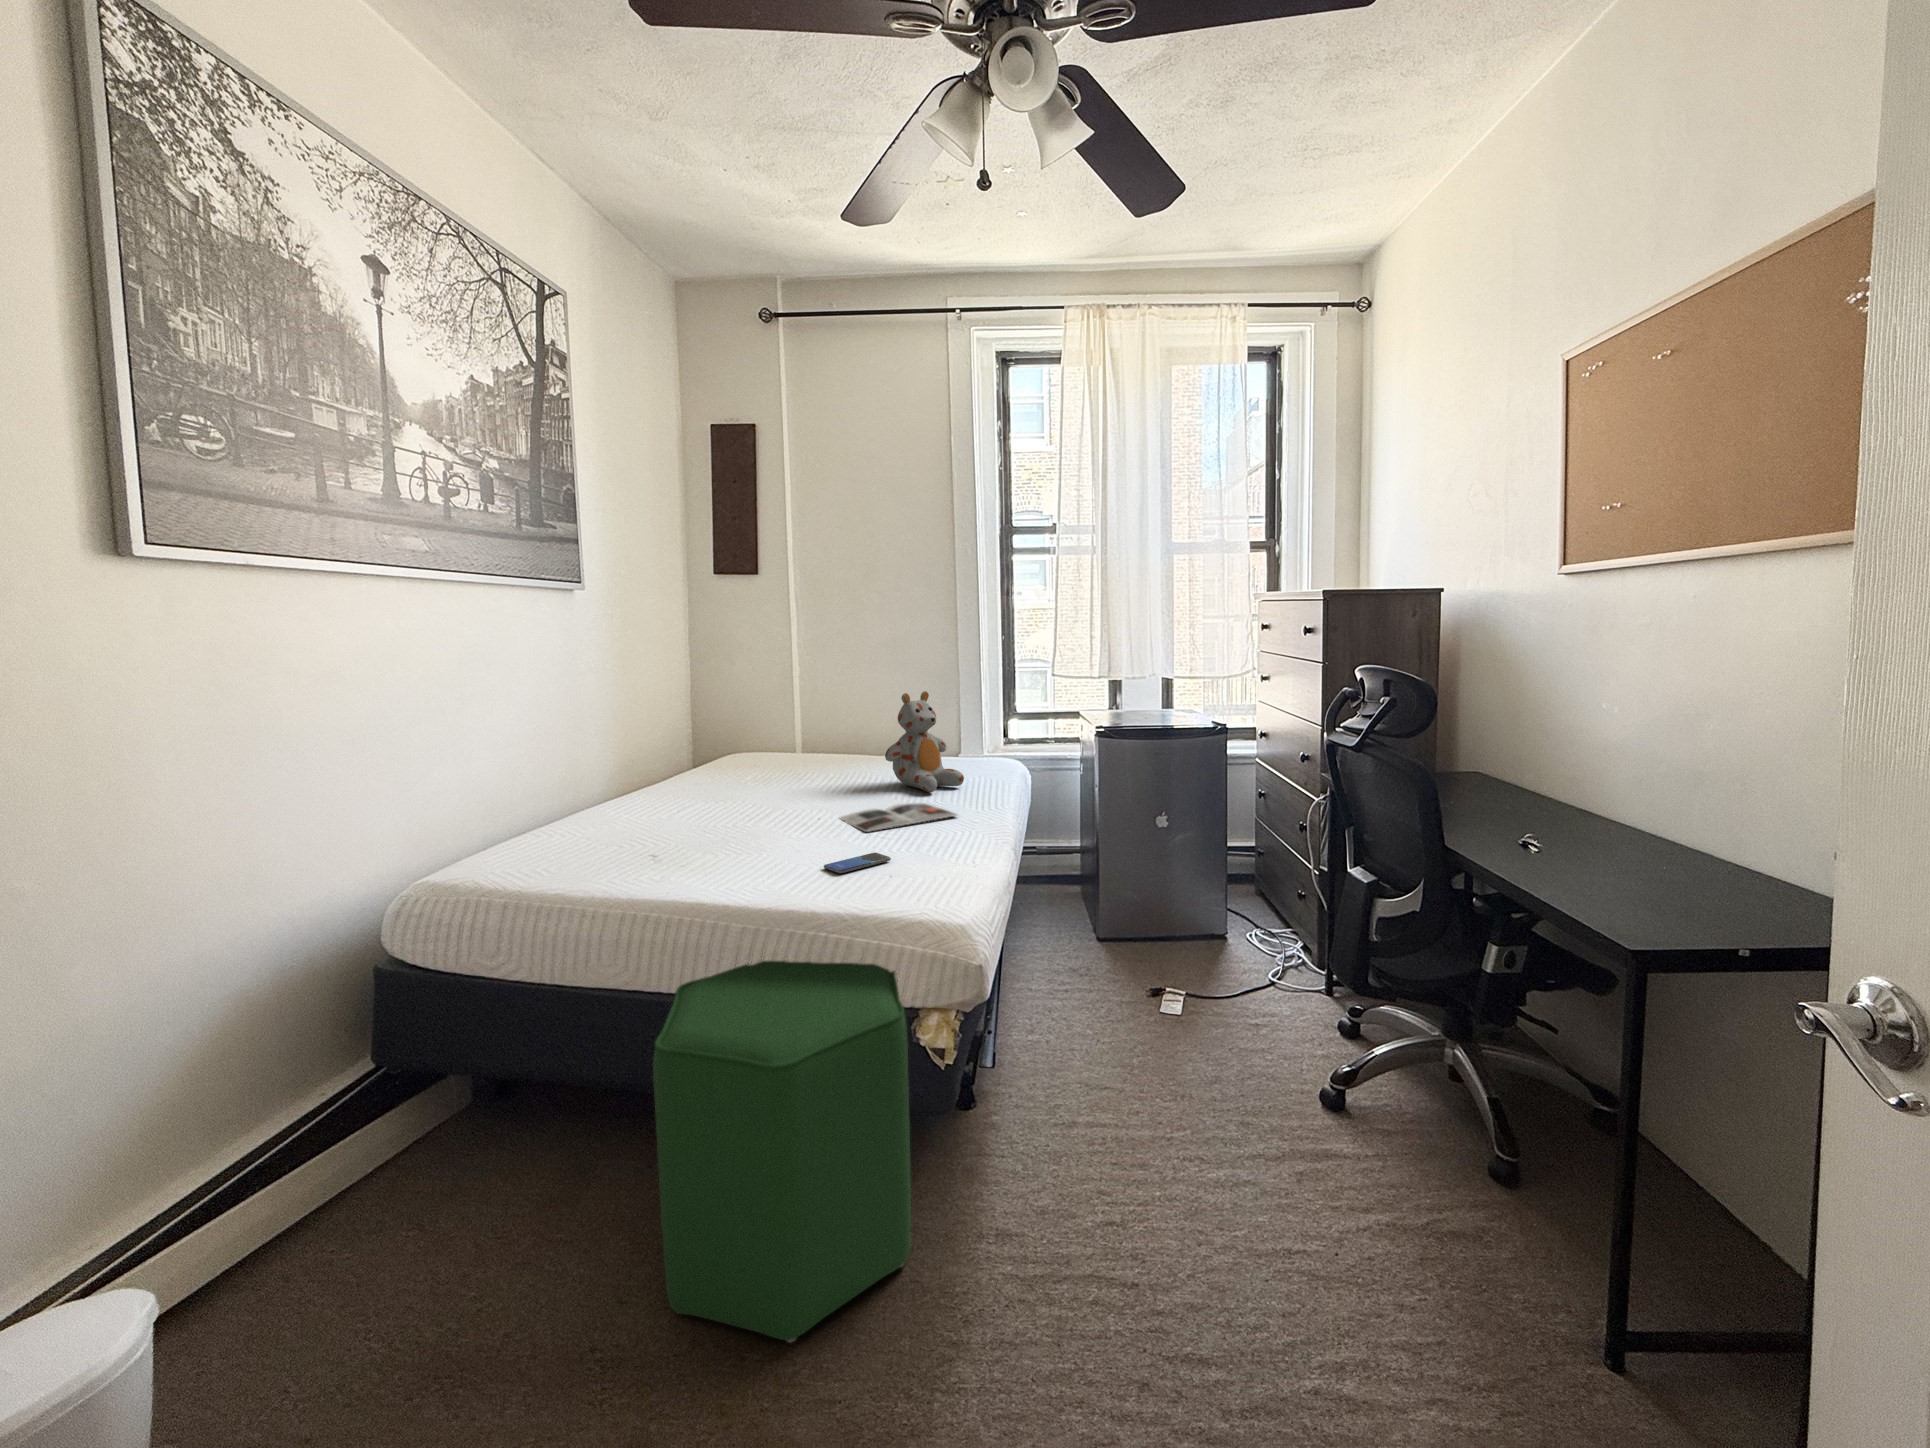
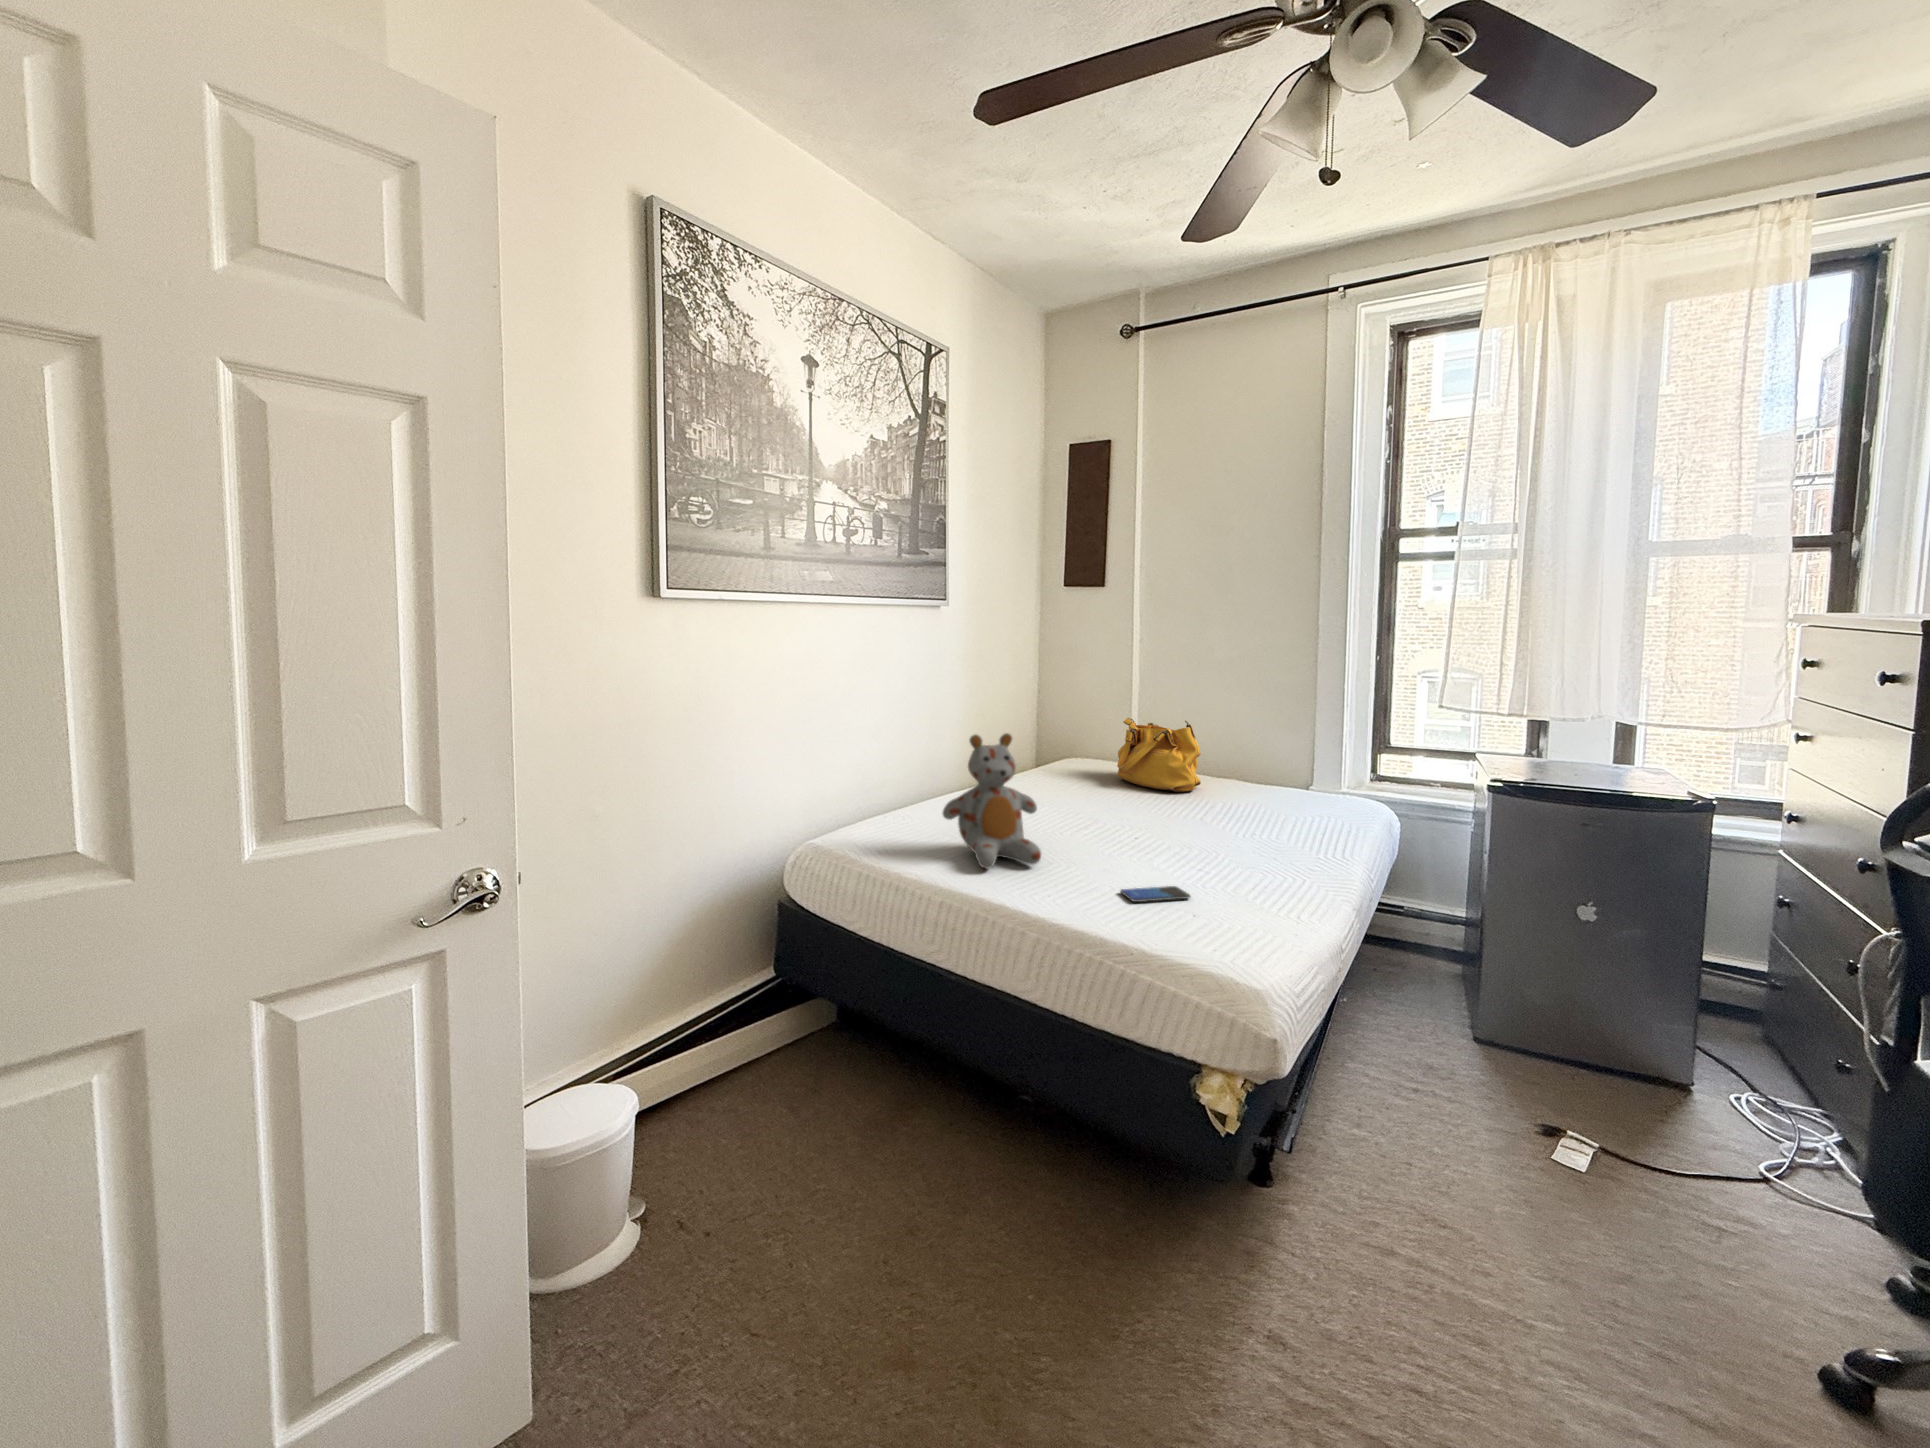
stuffed bear: present [885,691,964,792] -> present [943,733,1041,869]
handbag: none [792,703,874,773] -> present [1117,718,1201,792]
magazine: present [840,803,957,832] -> none [1148,835,1283,861]
ottoman: present [653,961,911,1343] -> none [940,968,1177,1348]

